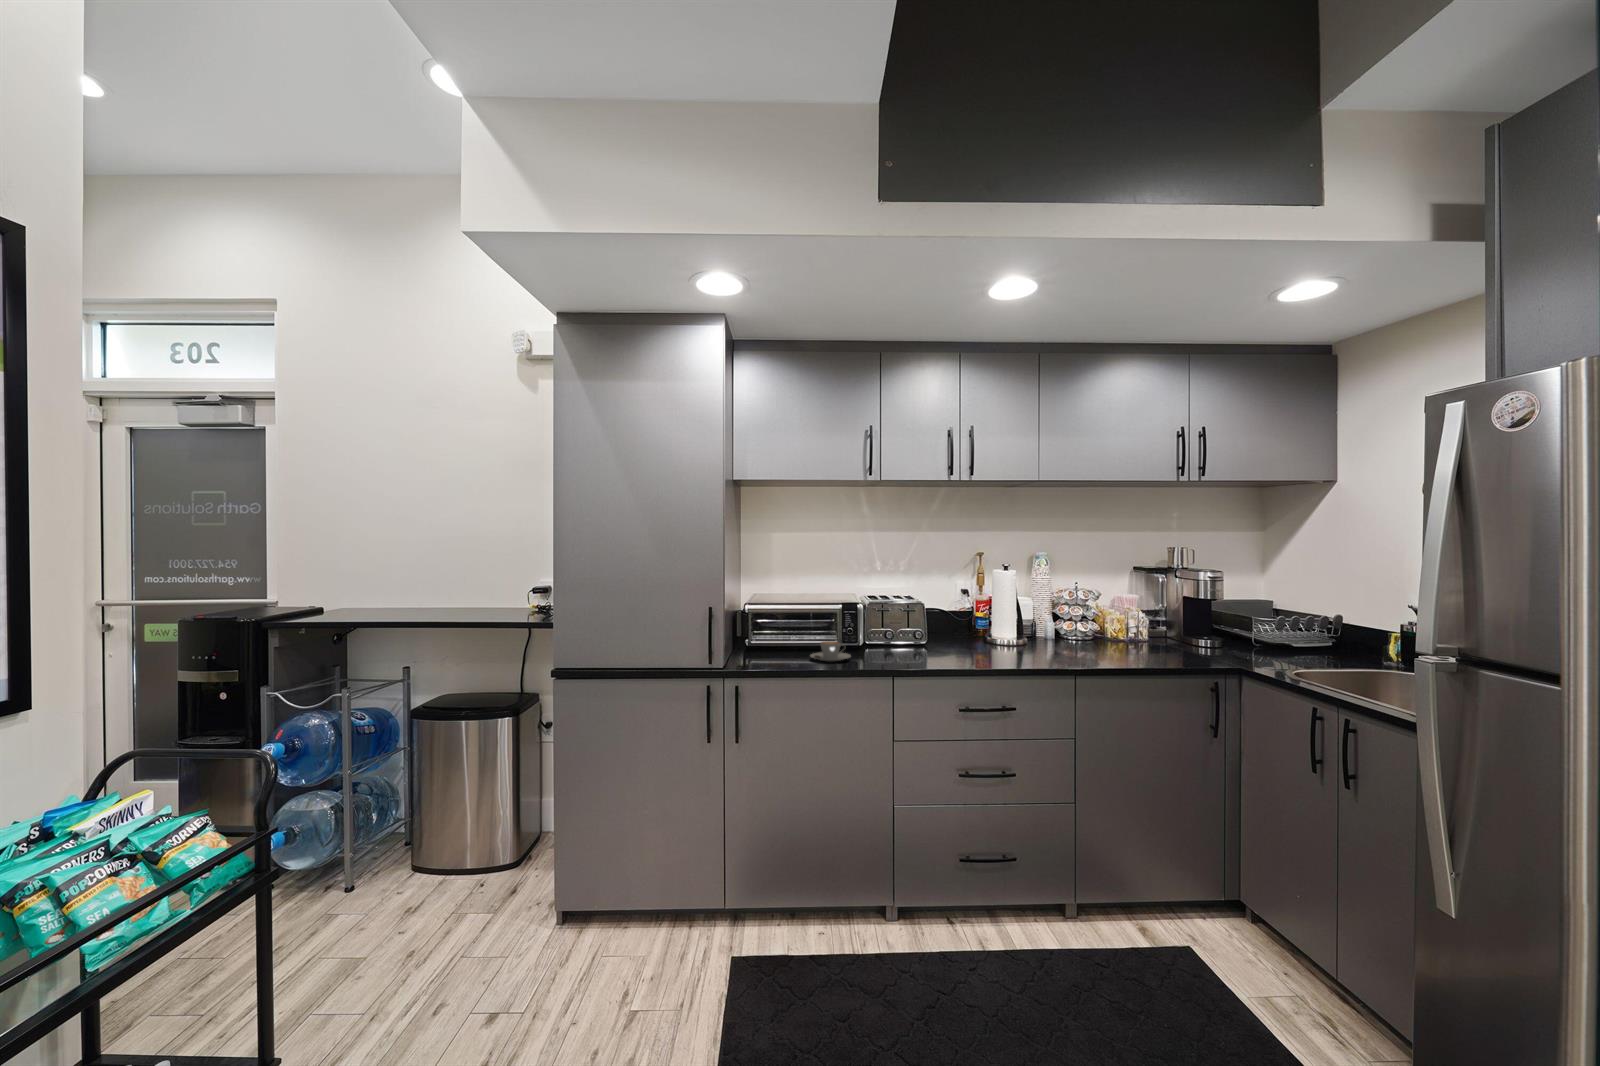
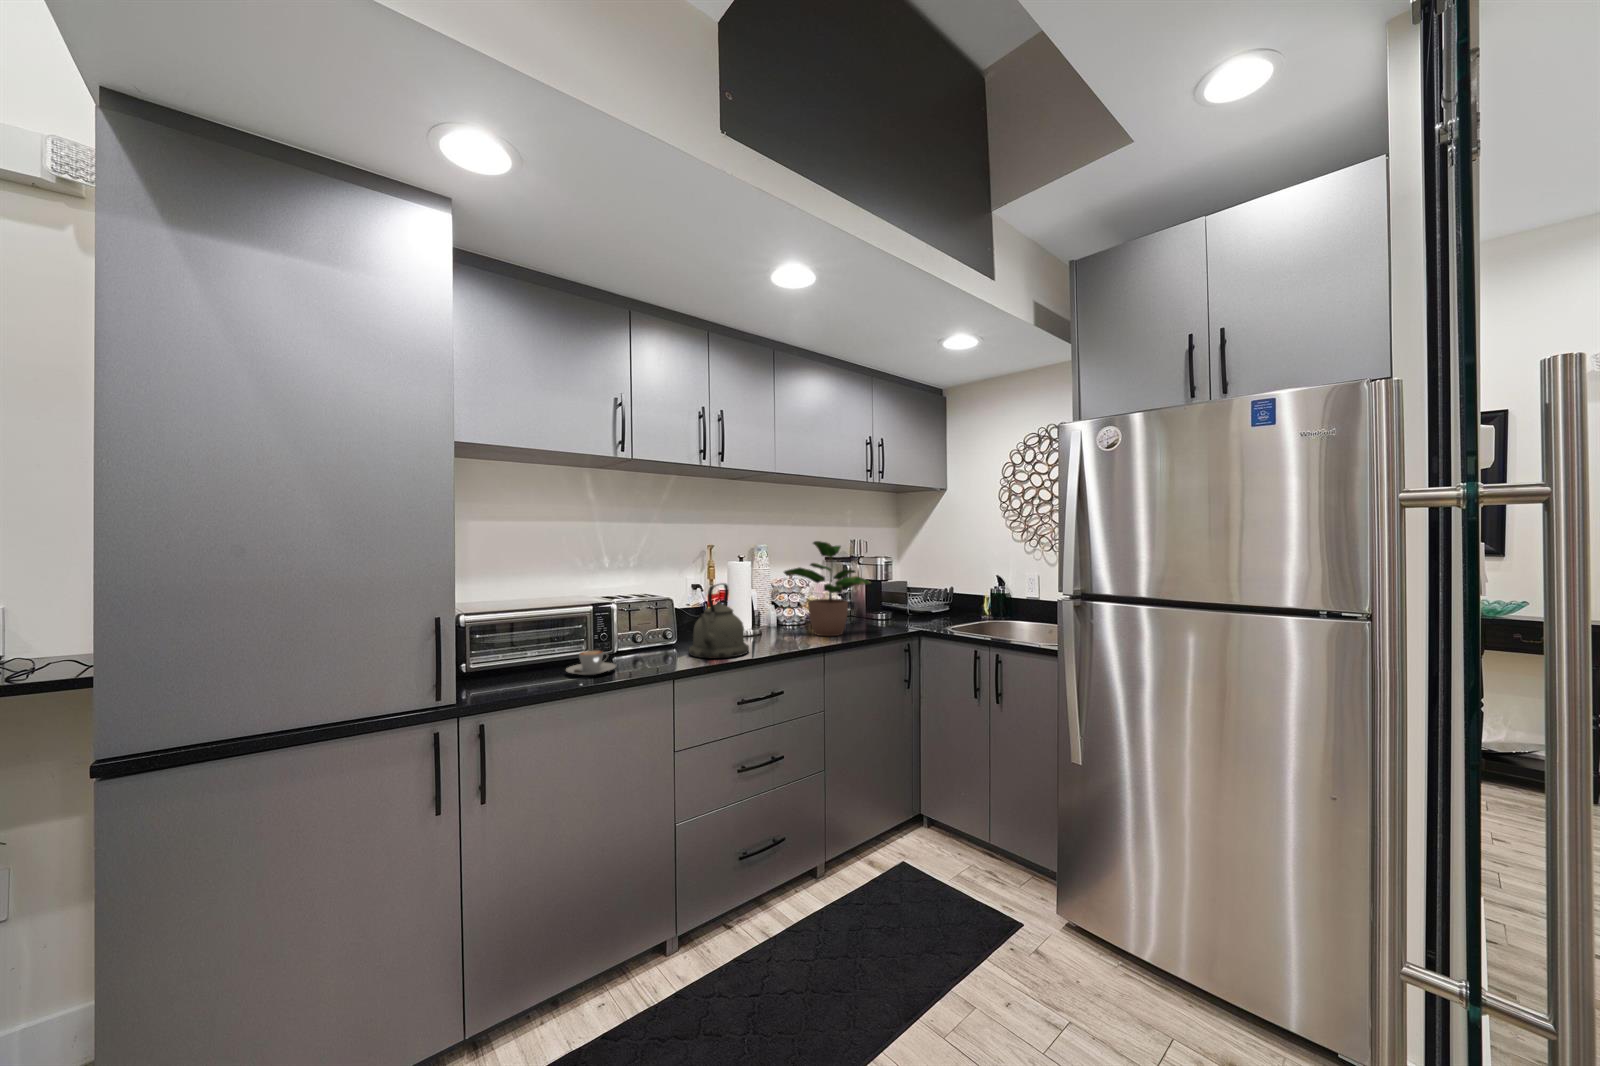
potted plant: none [1047,548,1162,657] -> present [784,541,871,636]
kettle: none [925,589,987,663] -> present [689,583,749,658]

